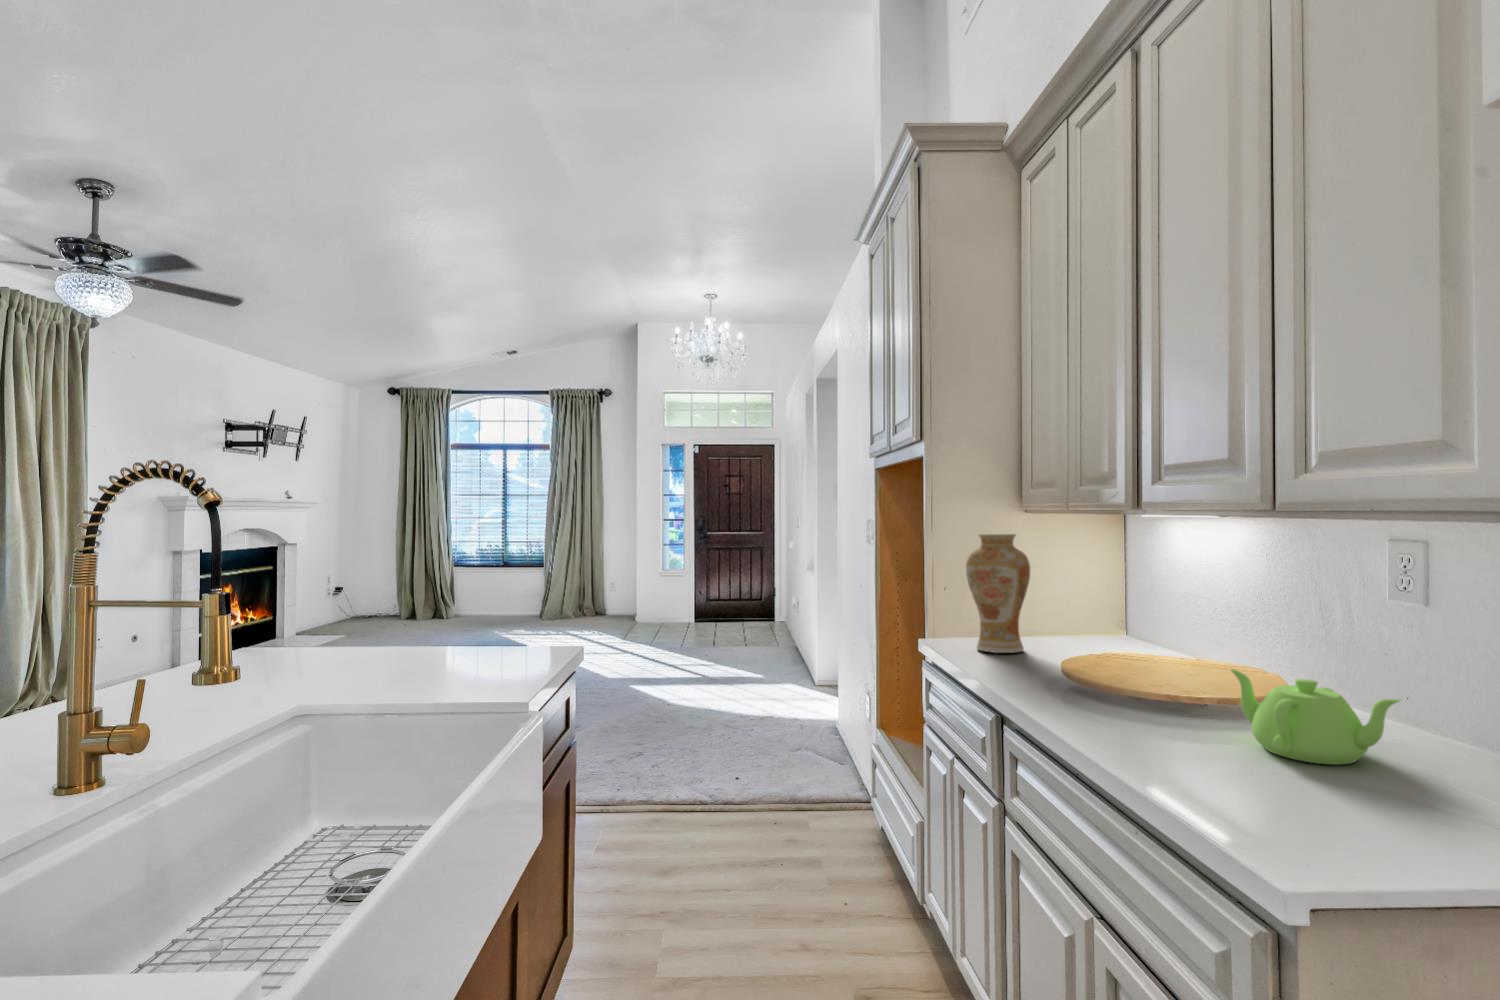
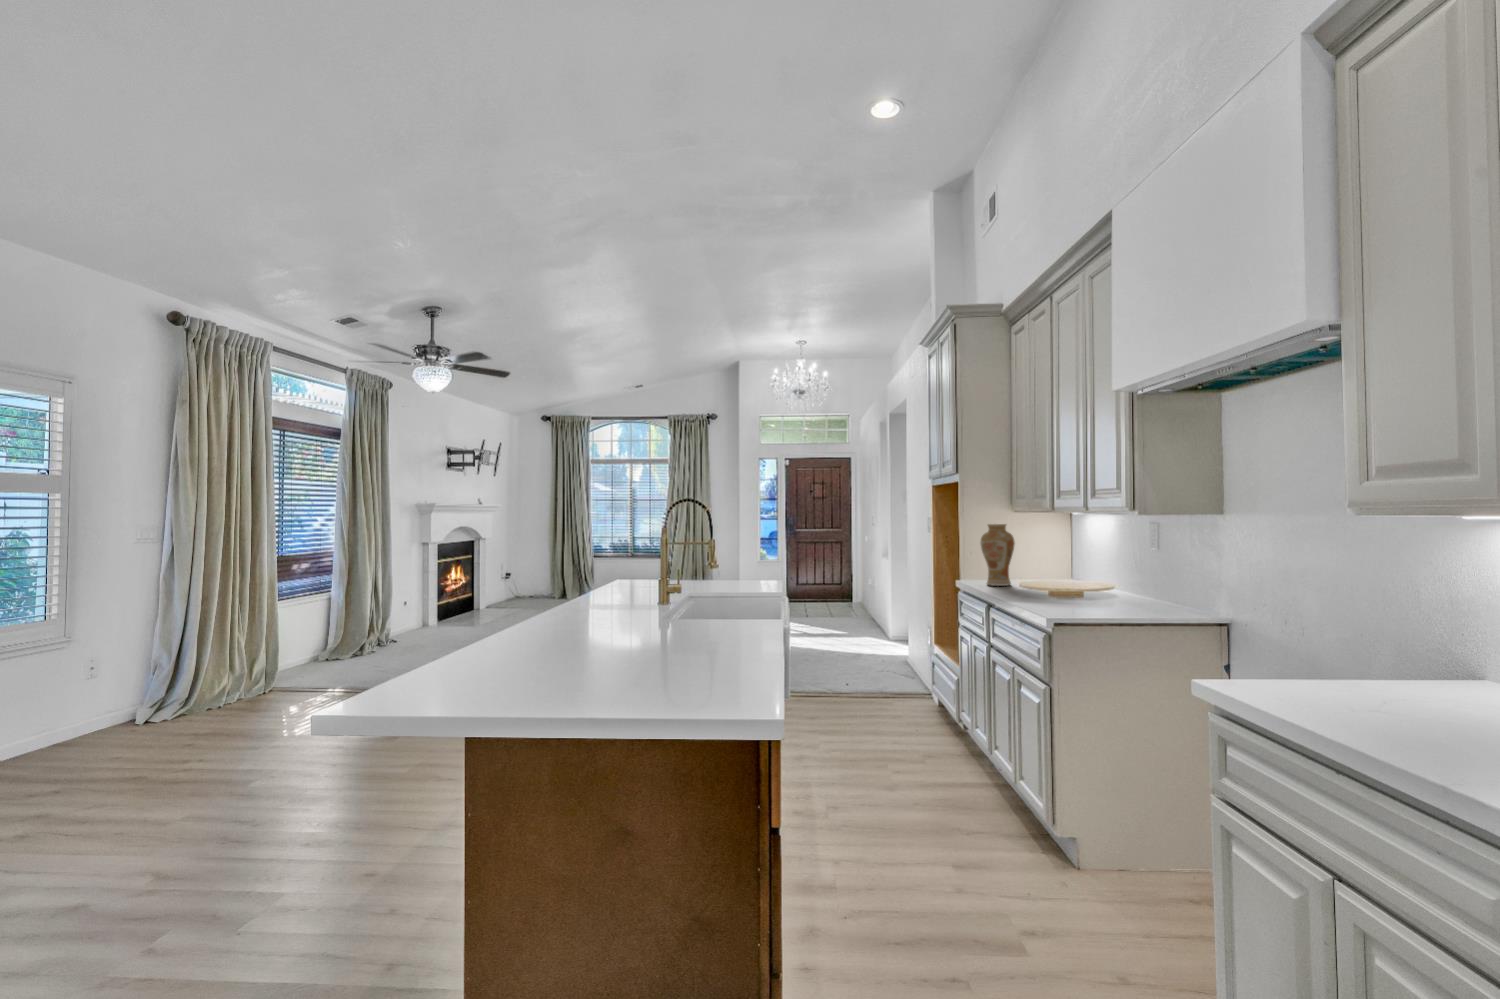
teapot: present [1231,669,1401,765] -> none [1081,578,1133,610]

